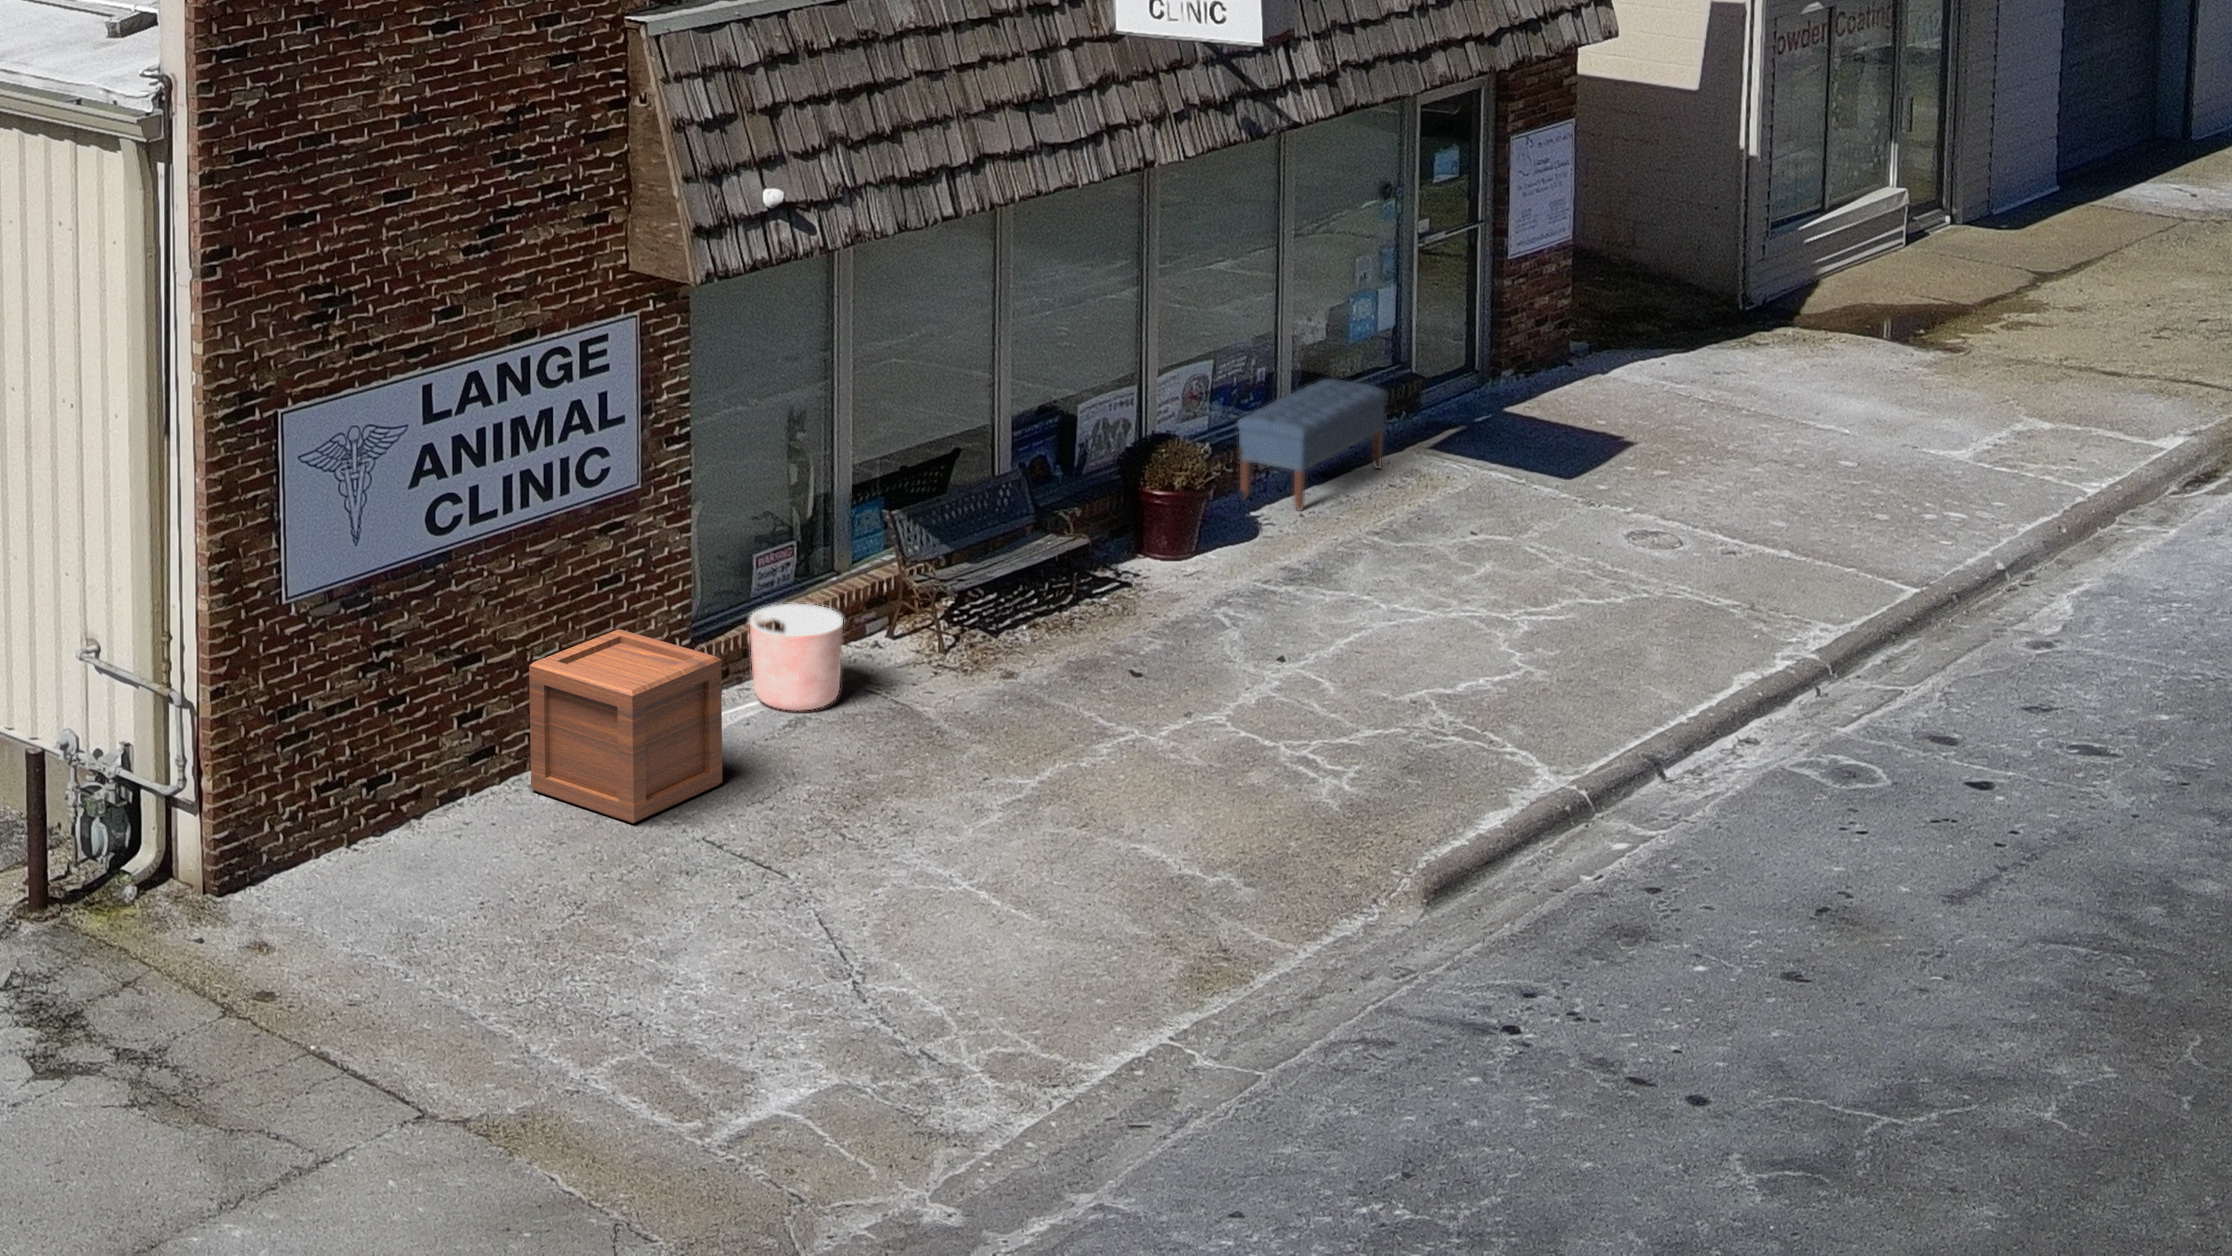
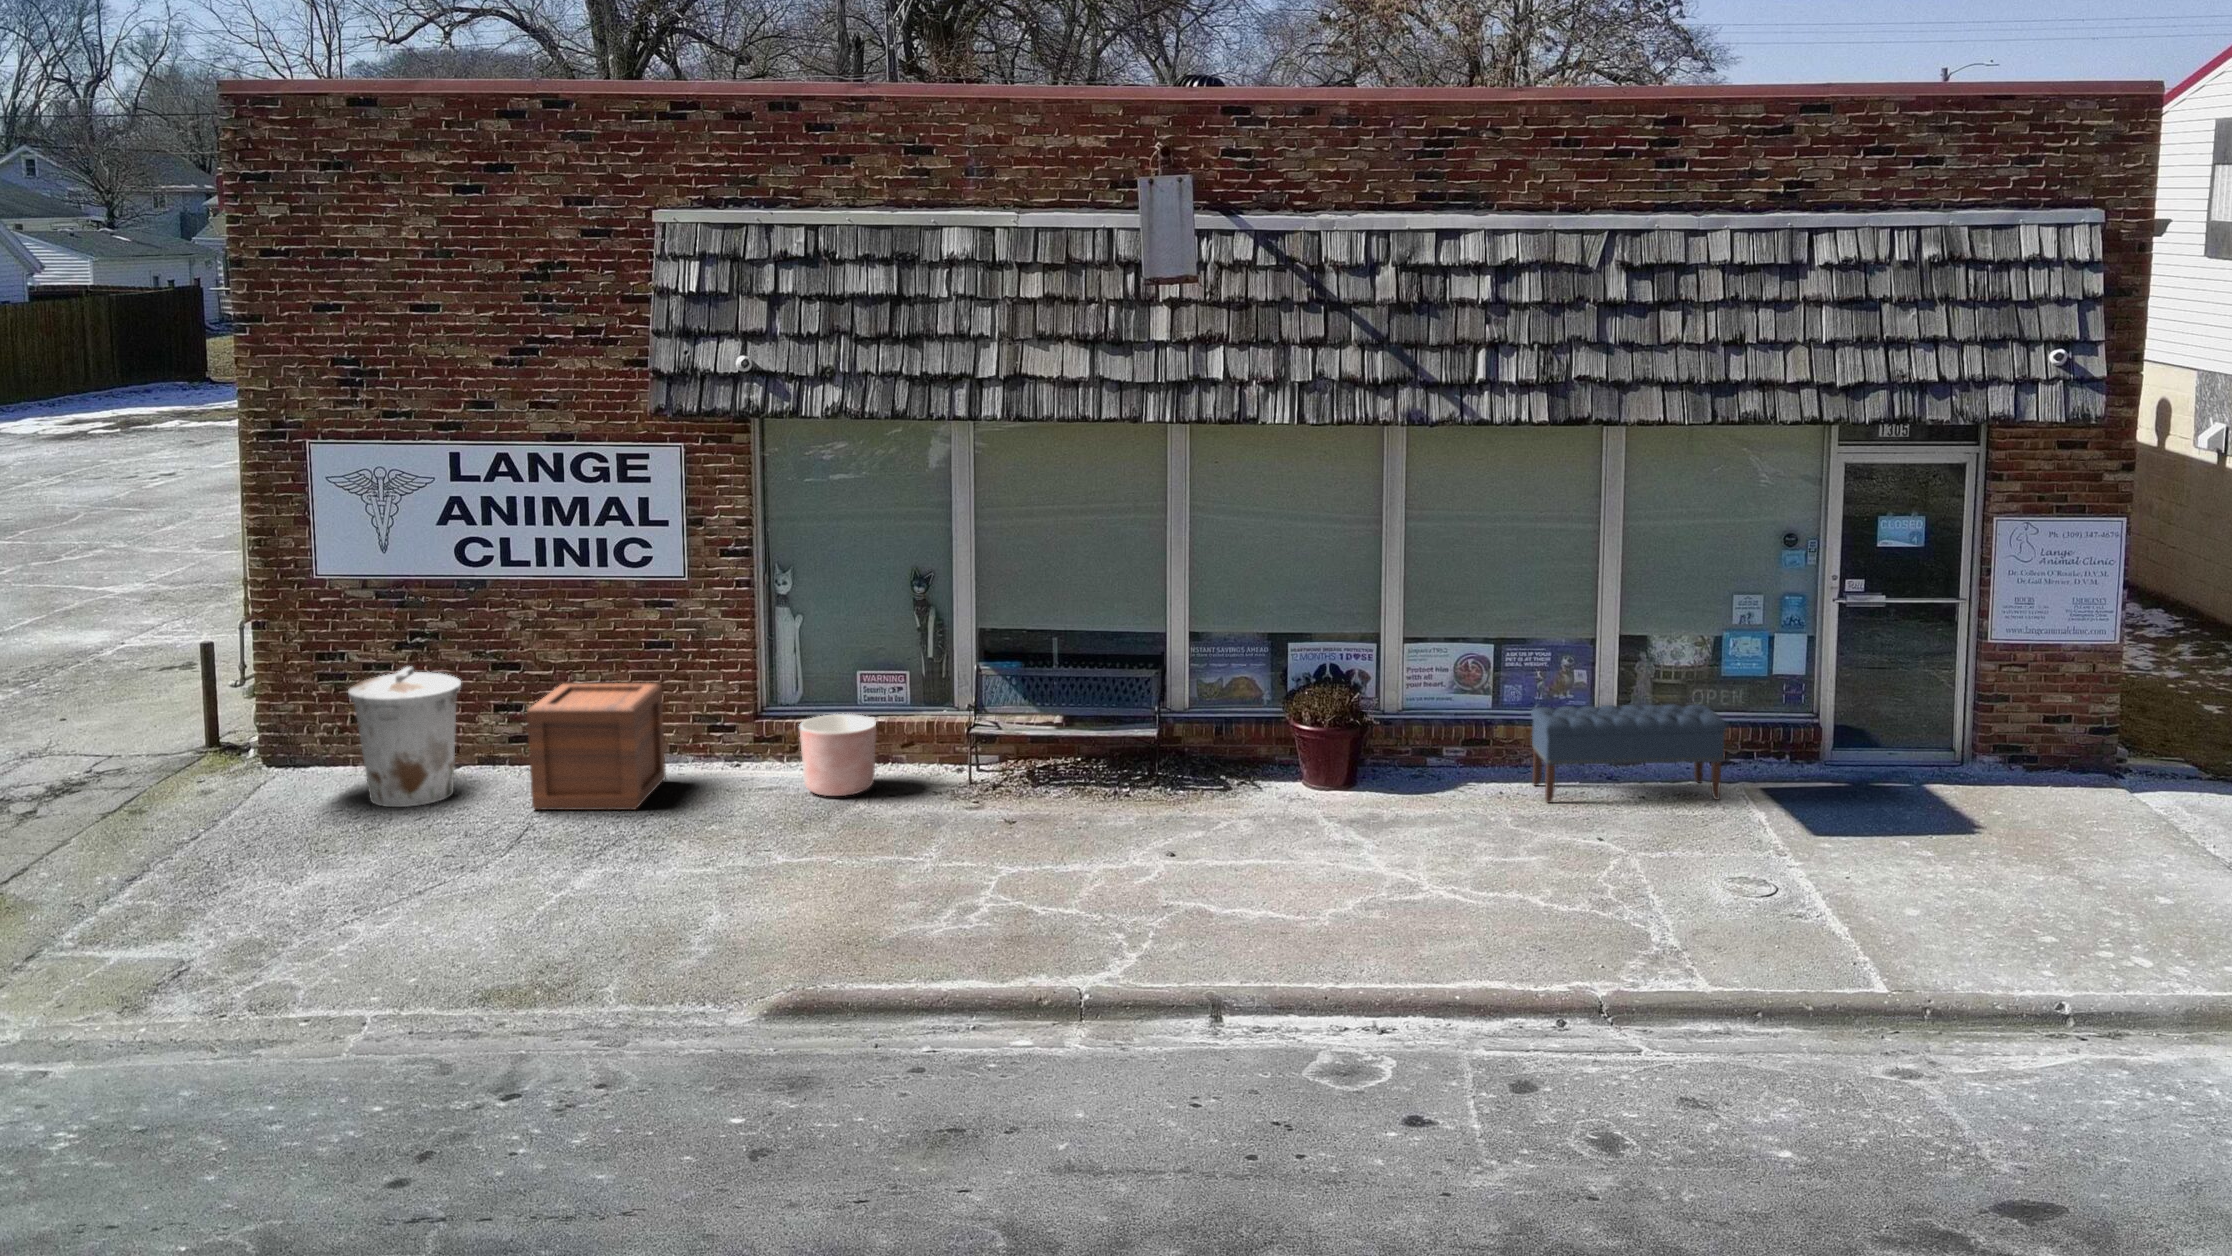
trash can: none [381,688,526,886] -> present [348,667,461,807]

